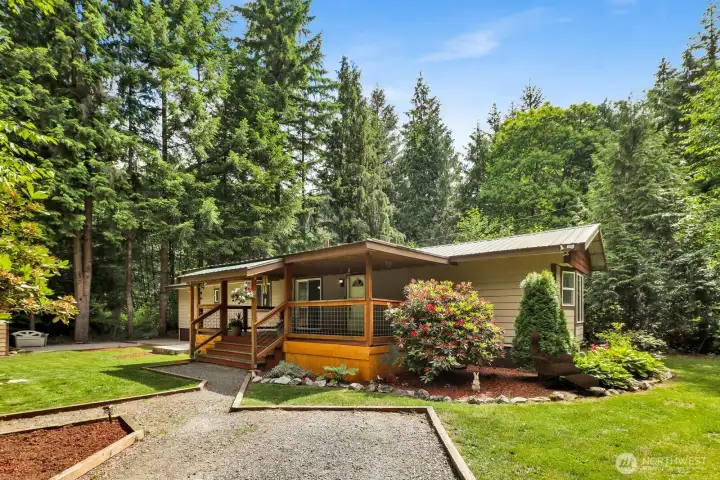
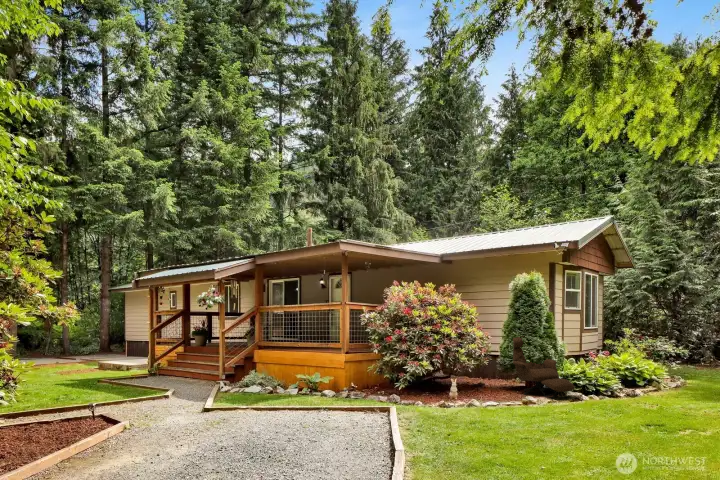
potted tree: present [379,342,401,383] -> none [353,348,379,391]

